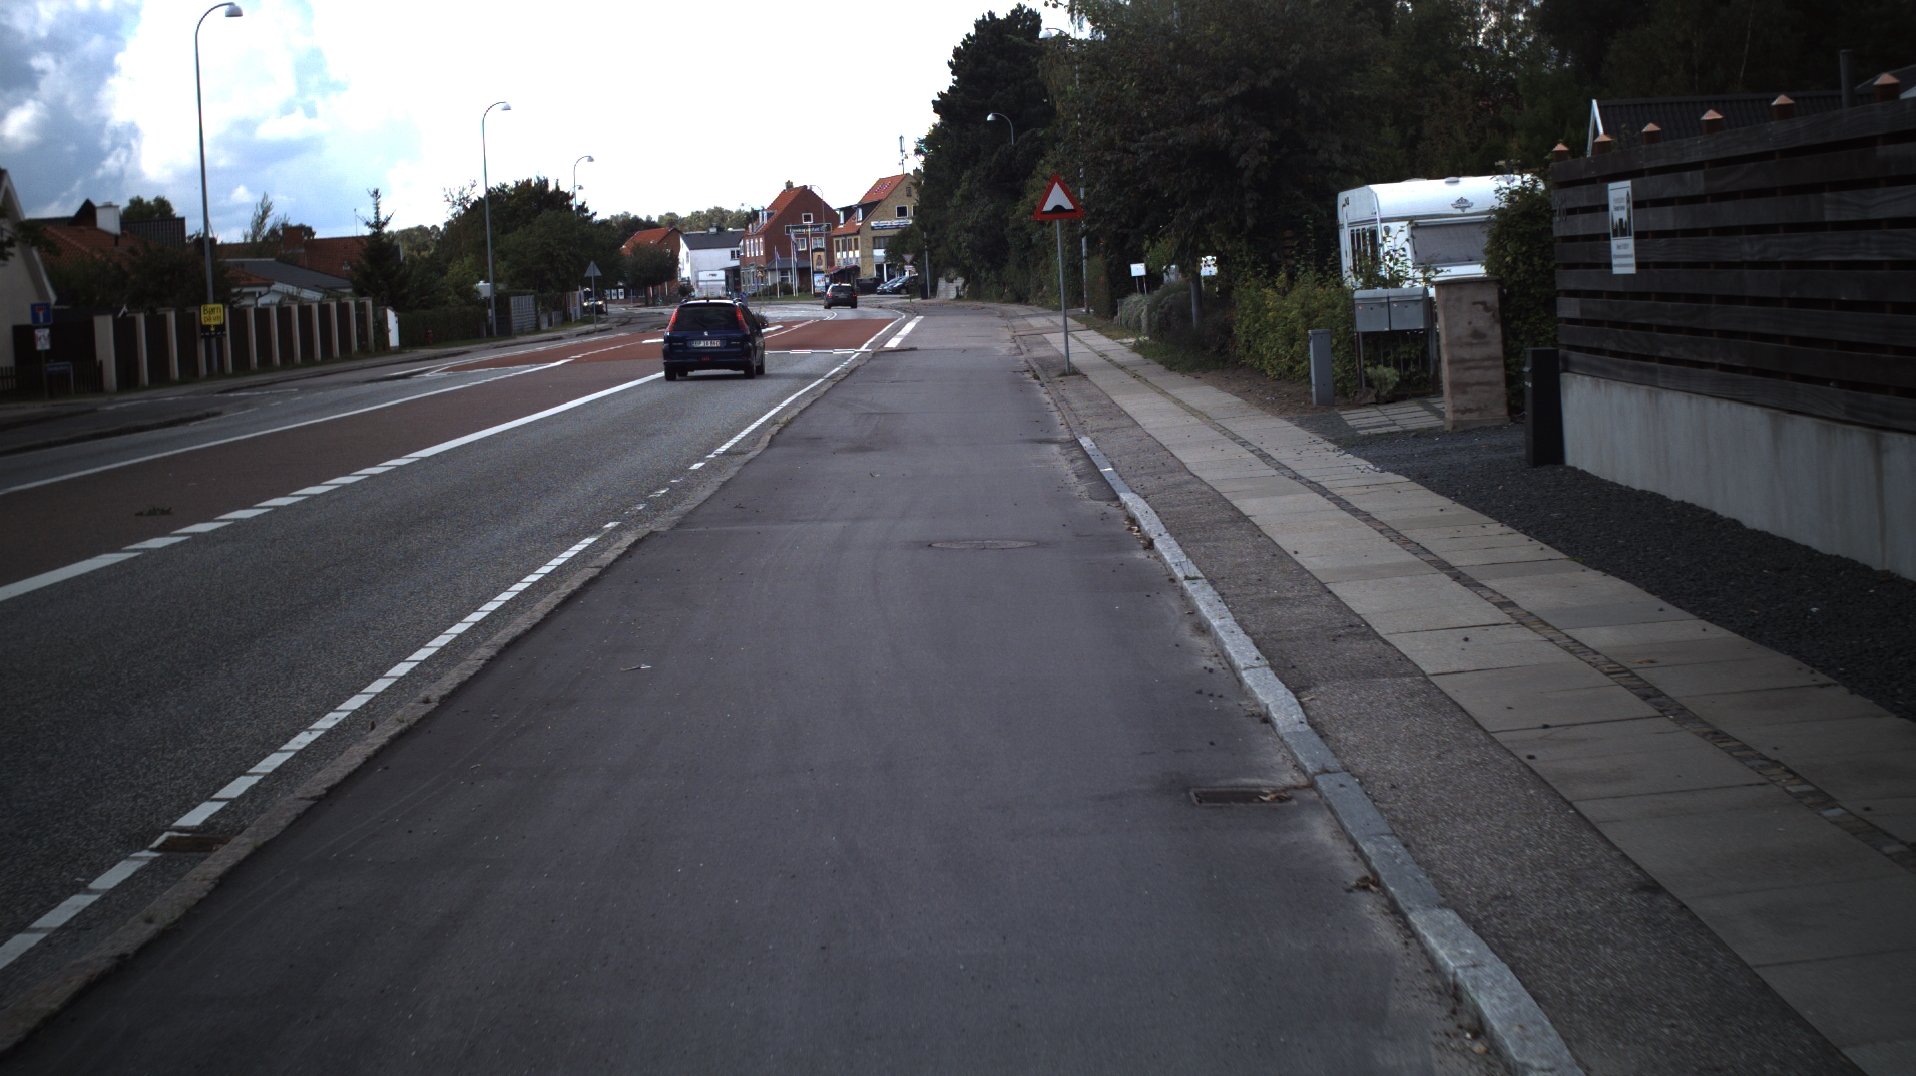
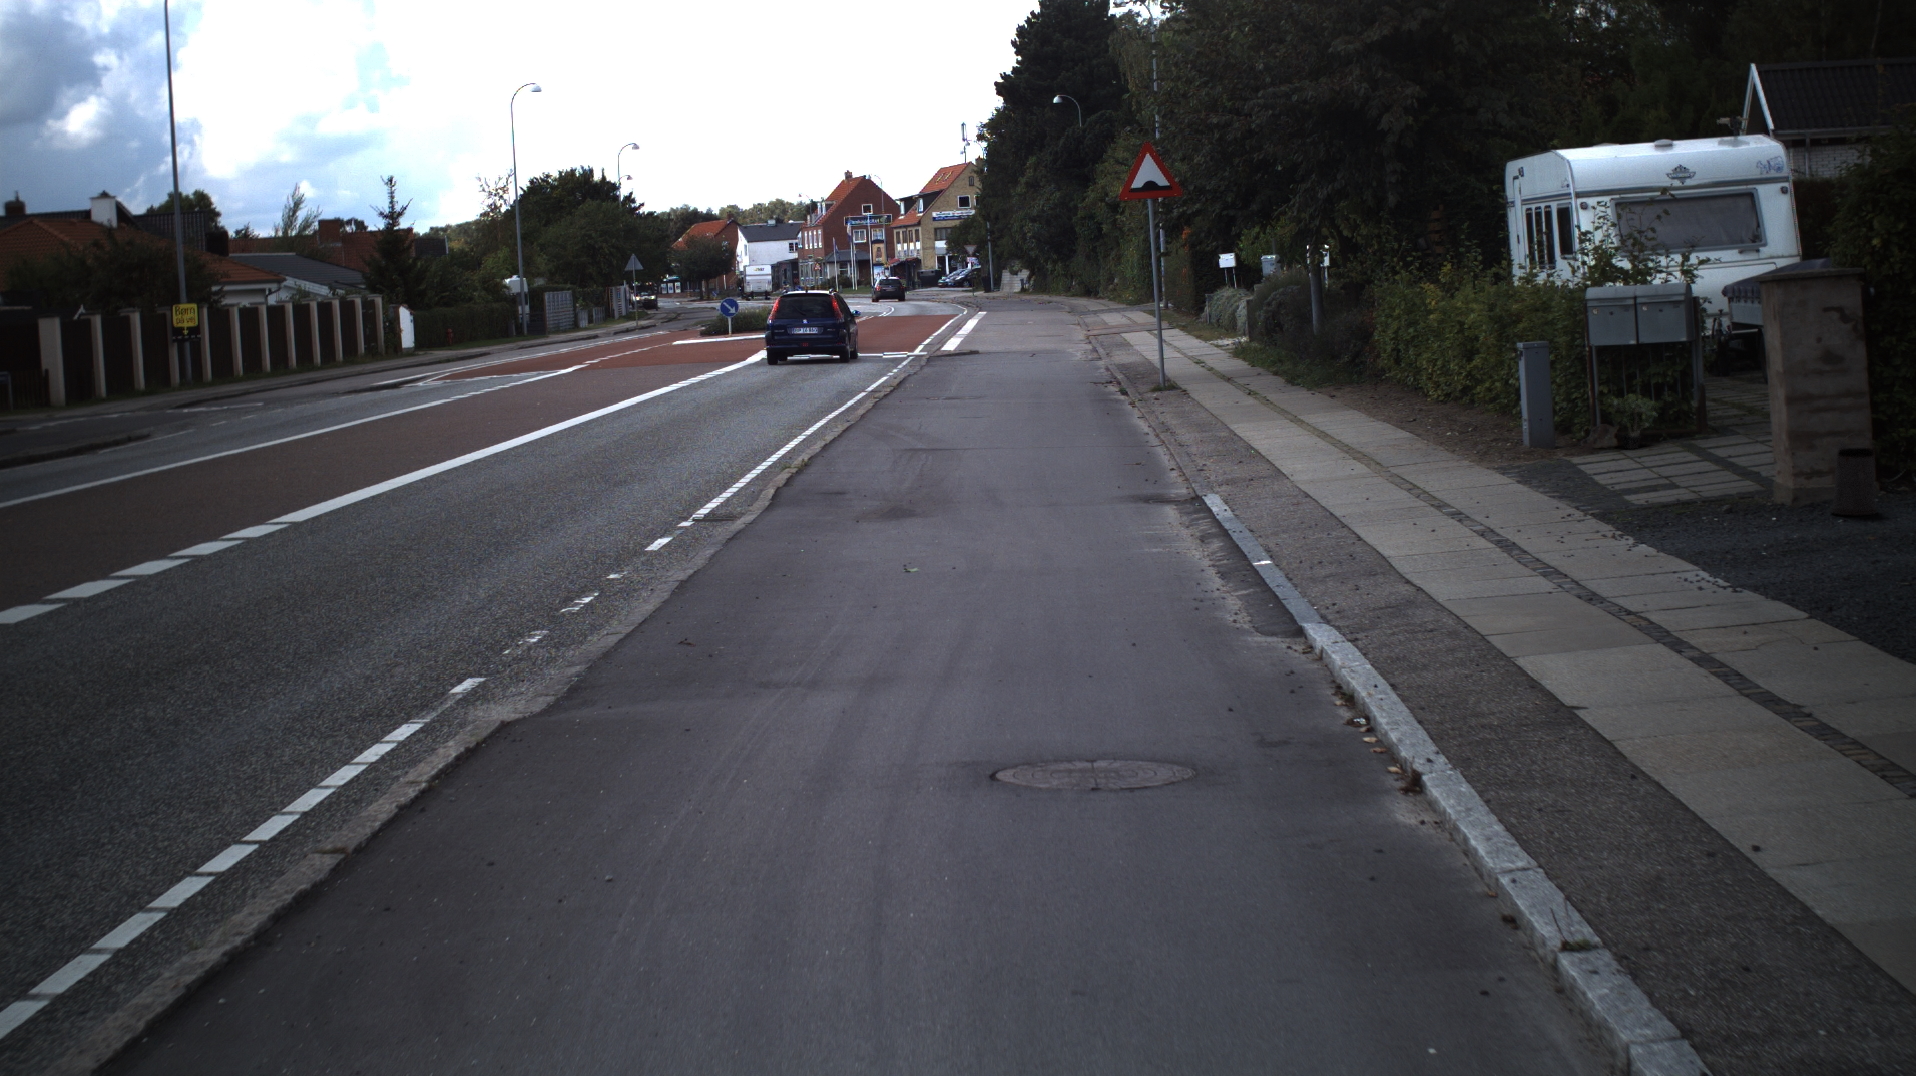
watering can: none [1468,381,1495,434] -> present [1831,435,1877,515]

